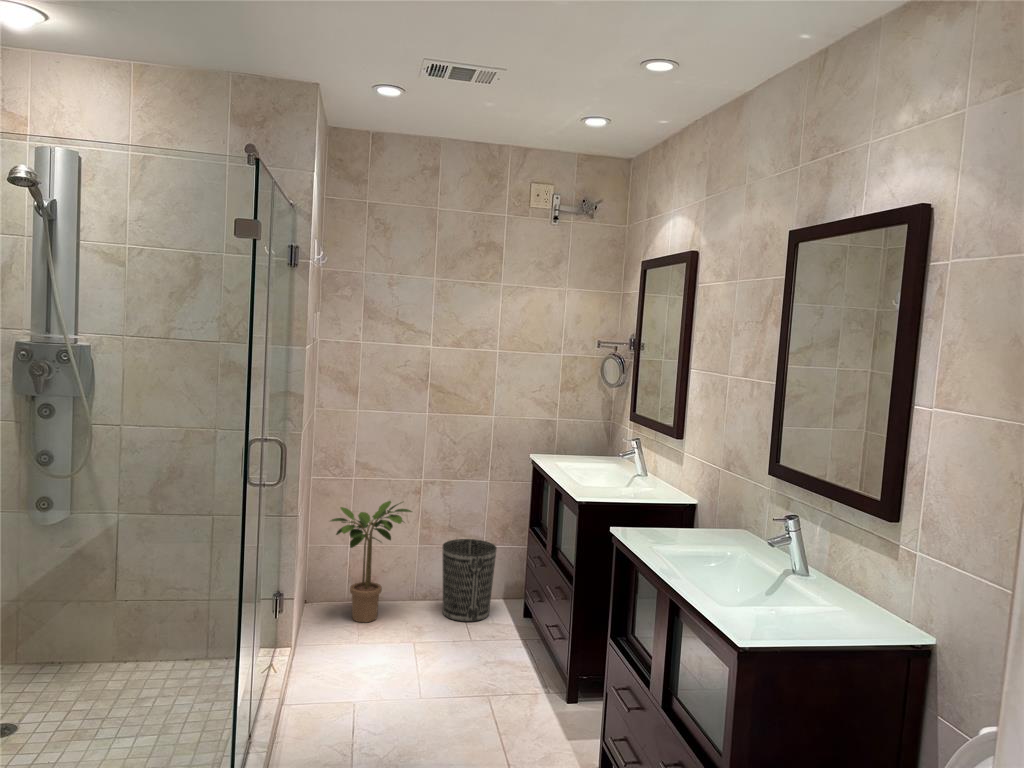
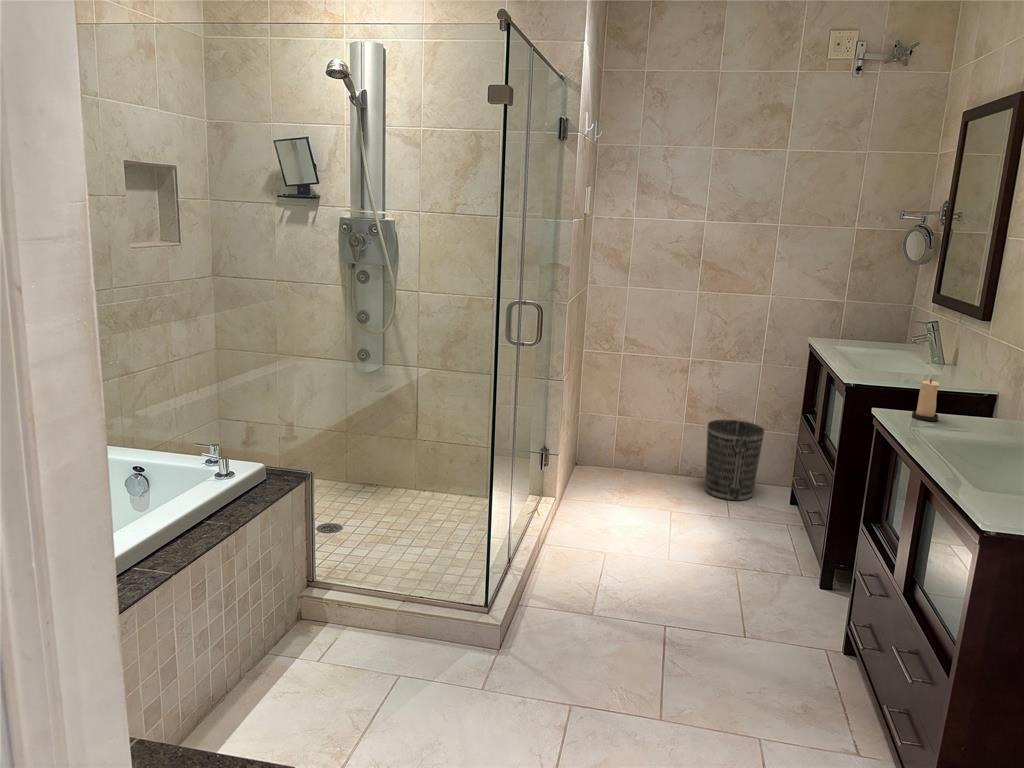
candle: none [643,498,664,536] -> present [912,379,939,421]
potted plant: present [331,501,412,622] -> none [597,376,679,488]

